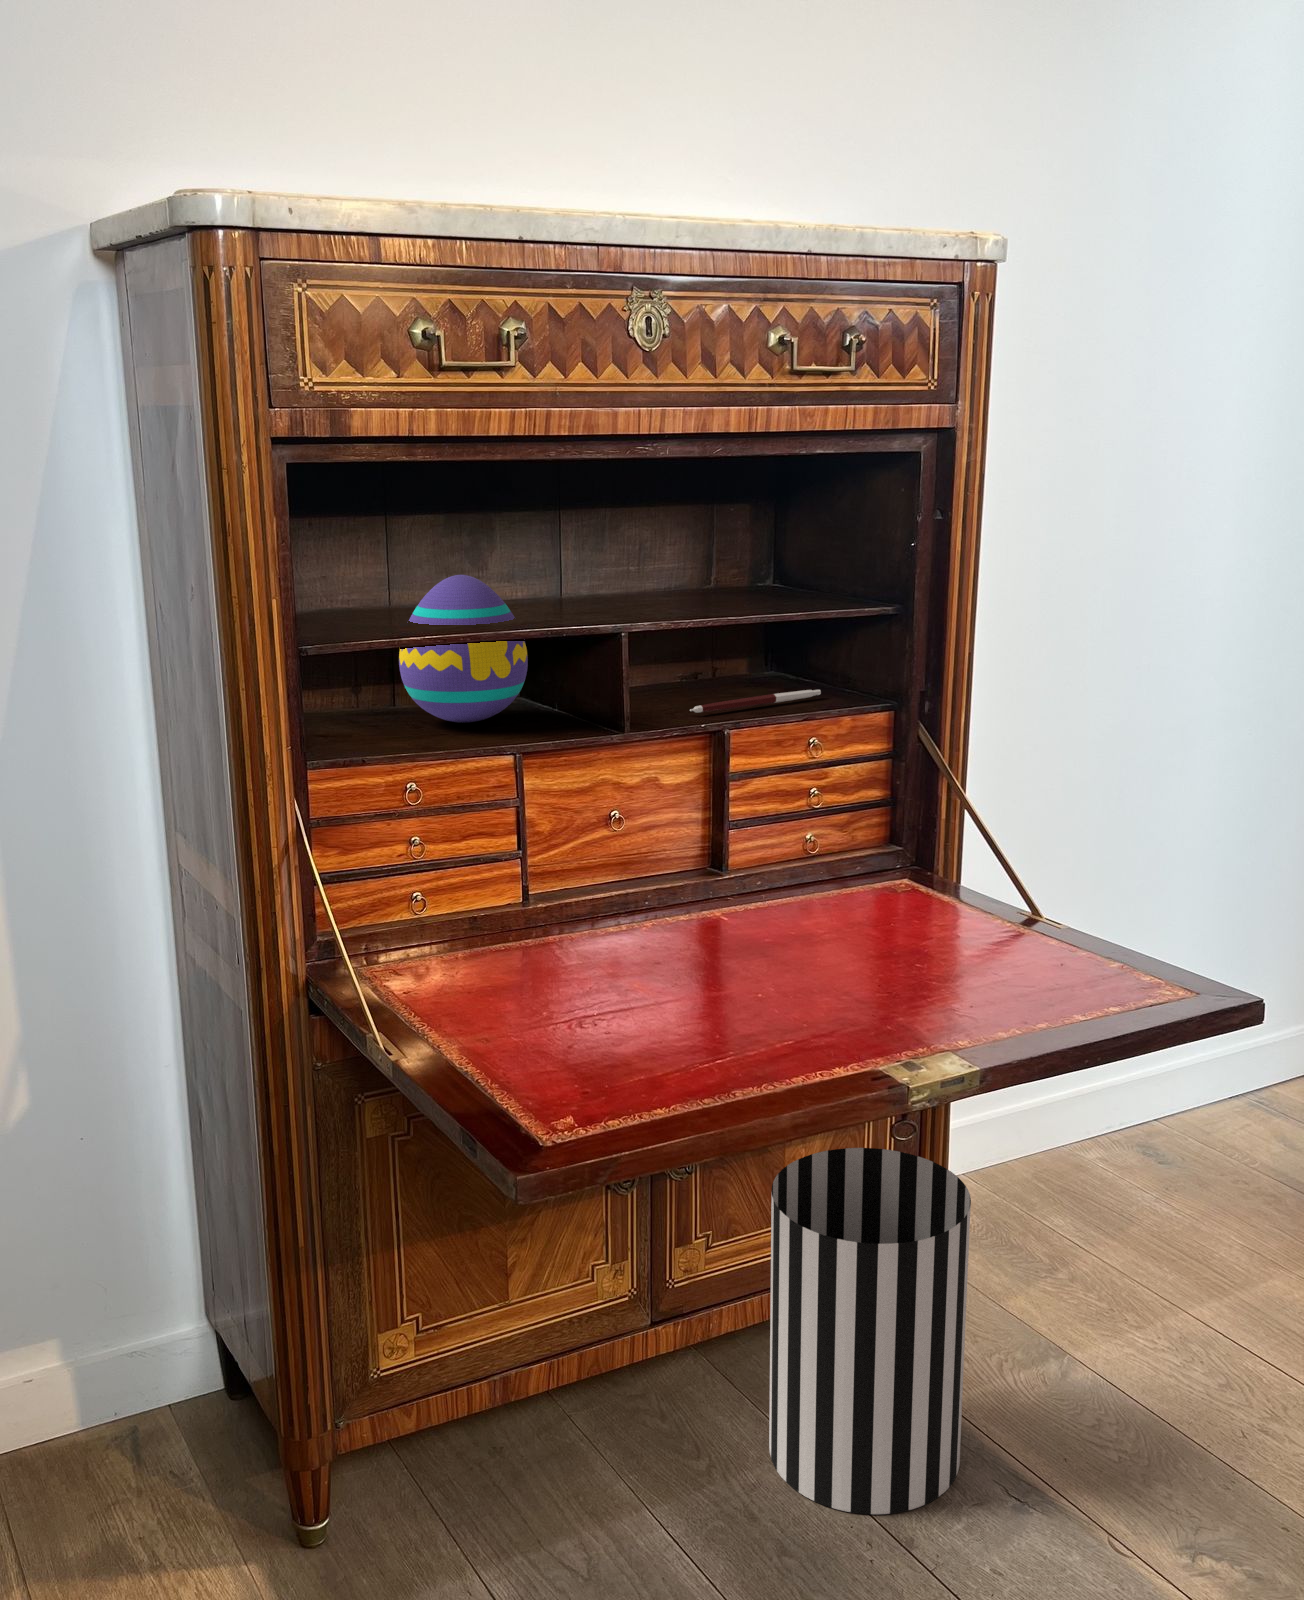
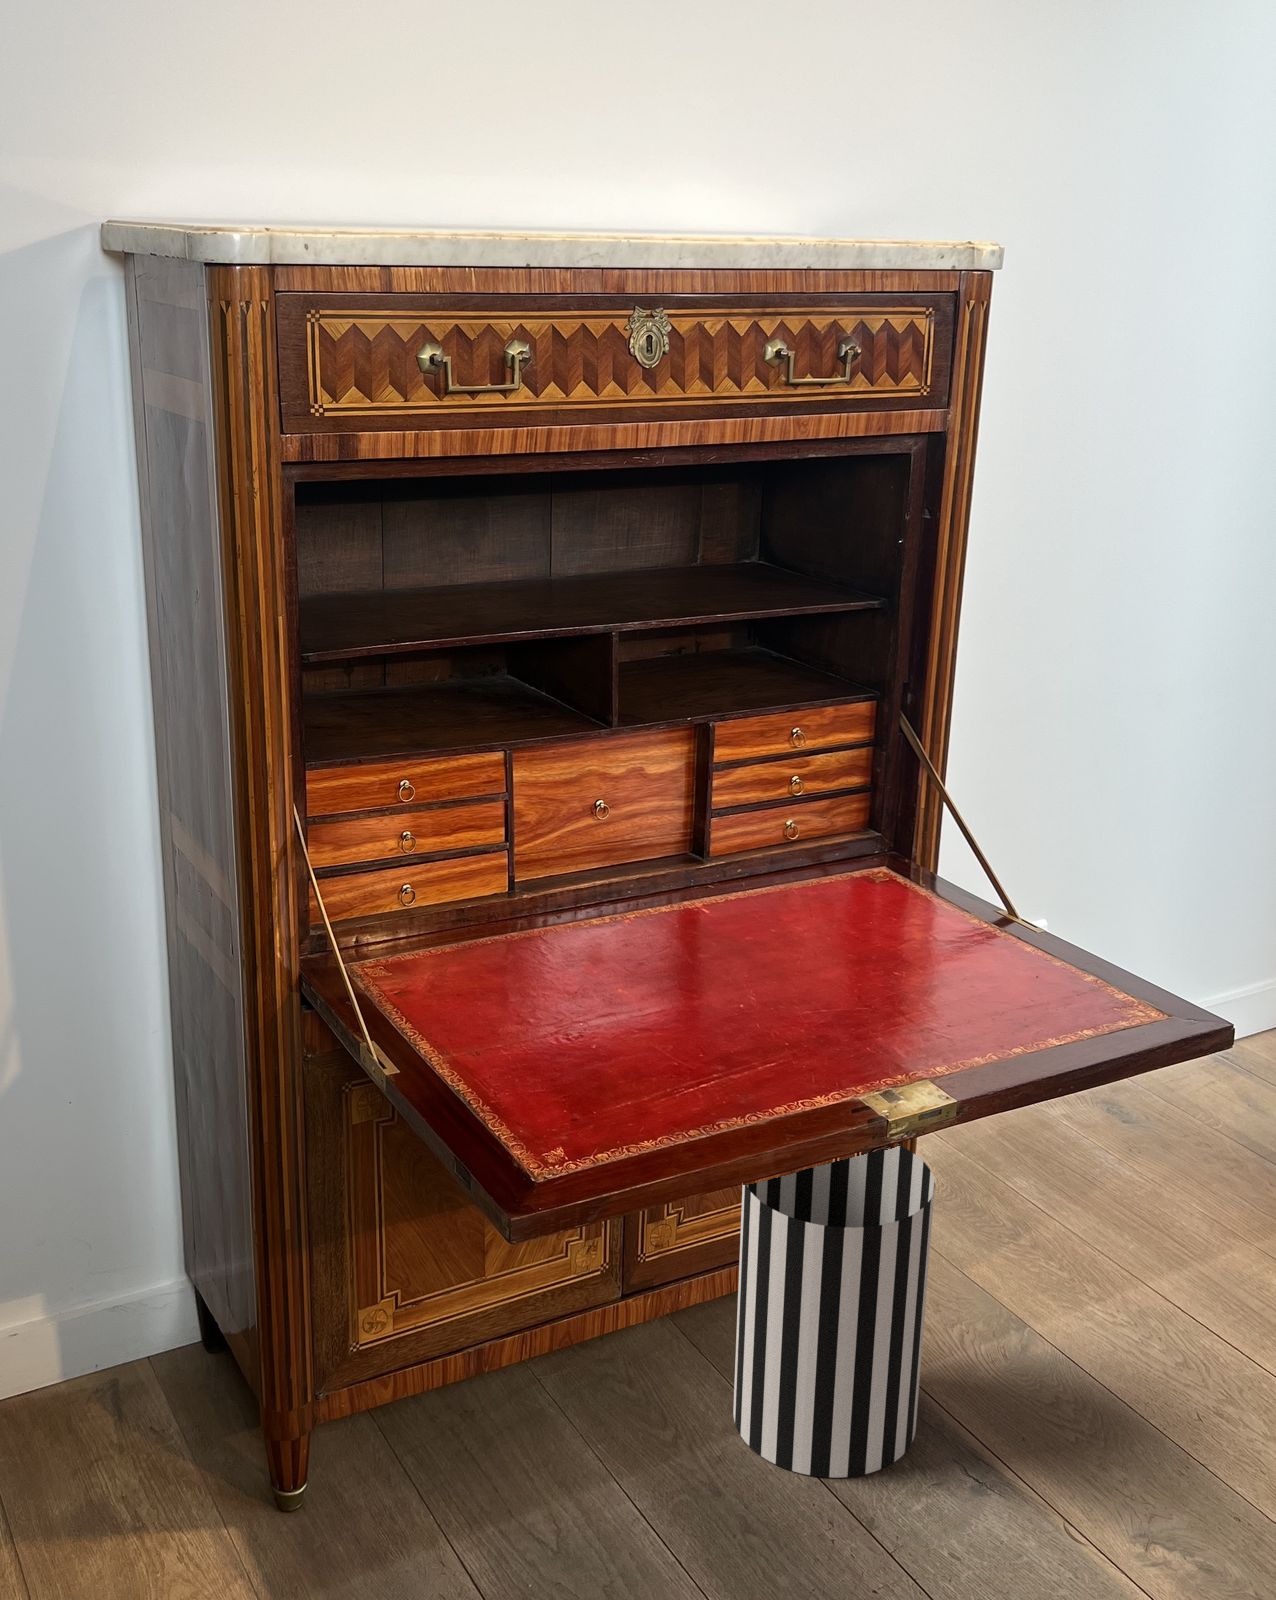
decorative egg: present [399,575,528,722] -> none [388,566,516,711]
pen: present [690,690,821,713] -> none [675,677,805,704]

